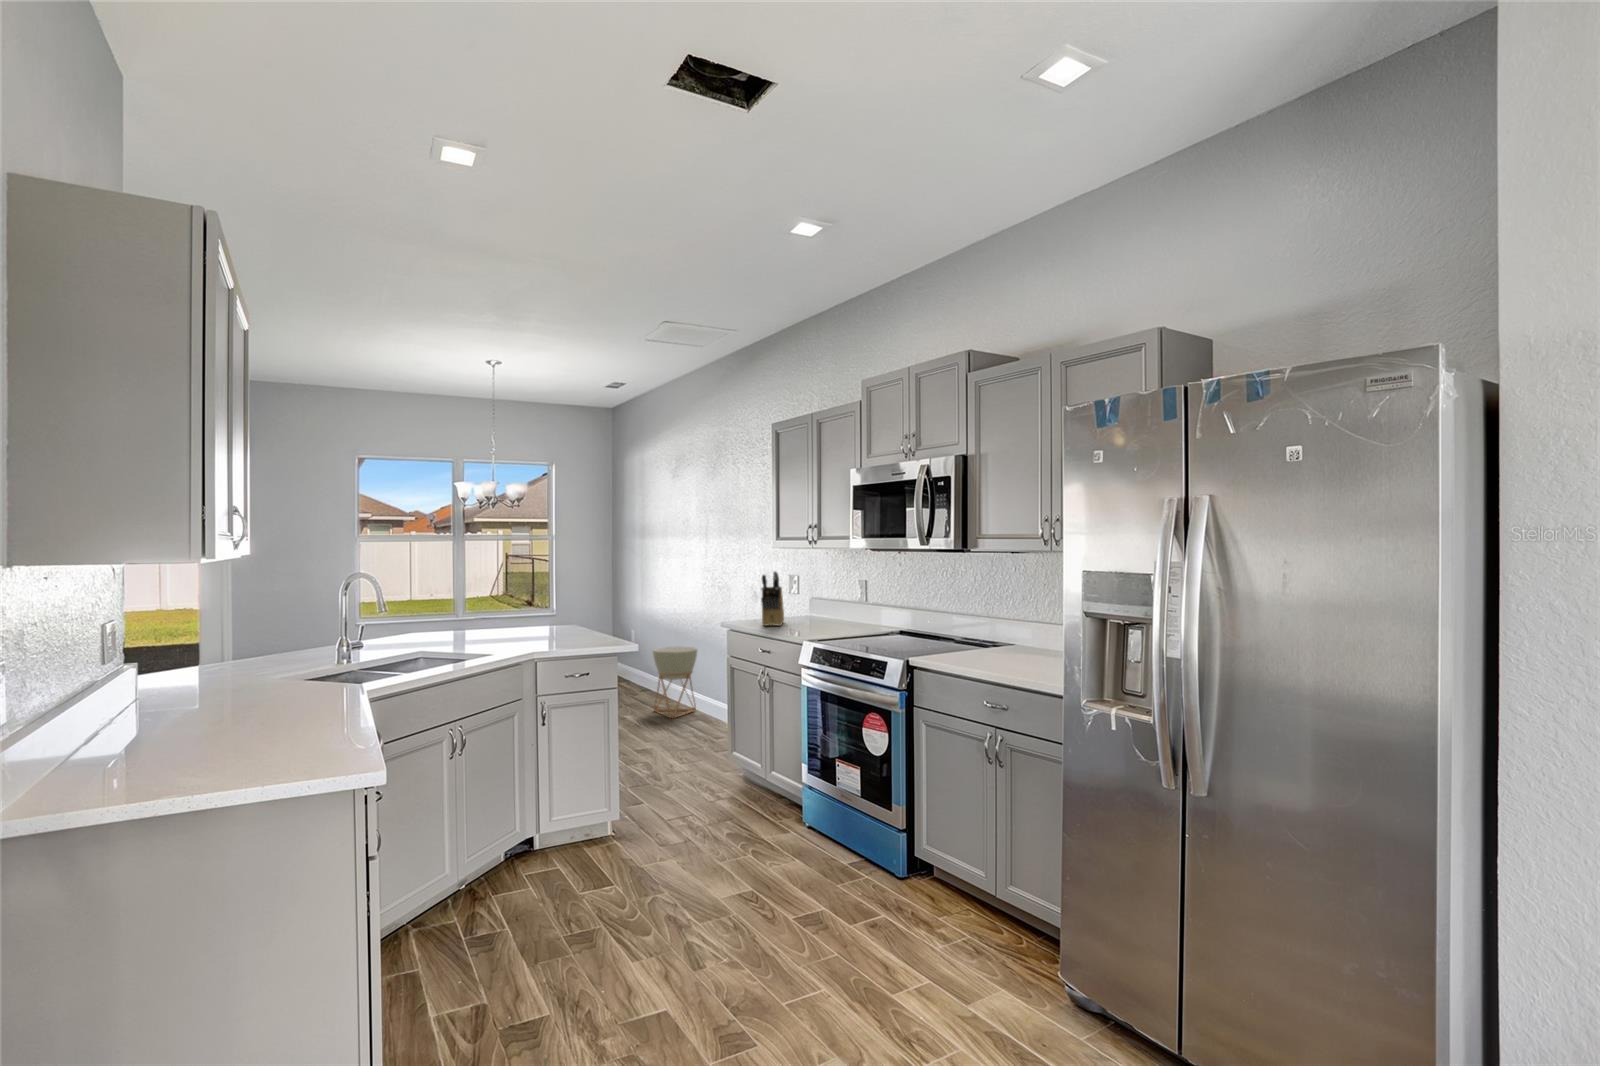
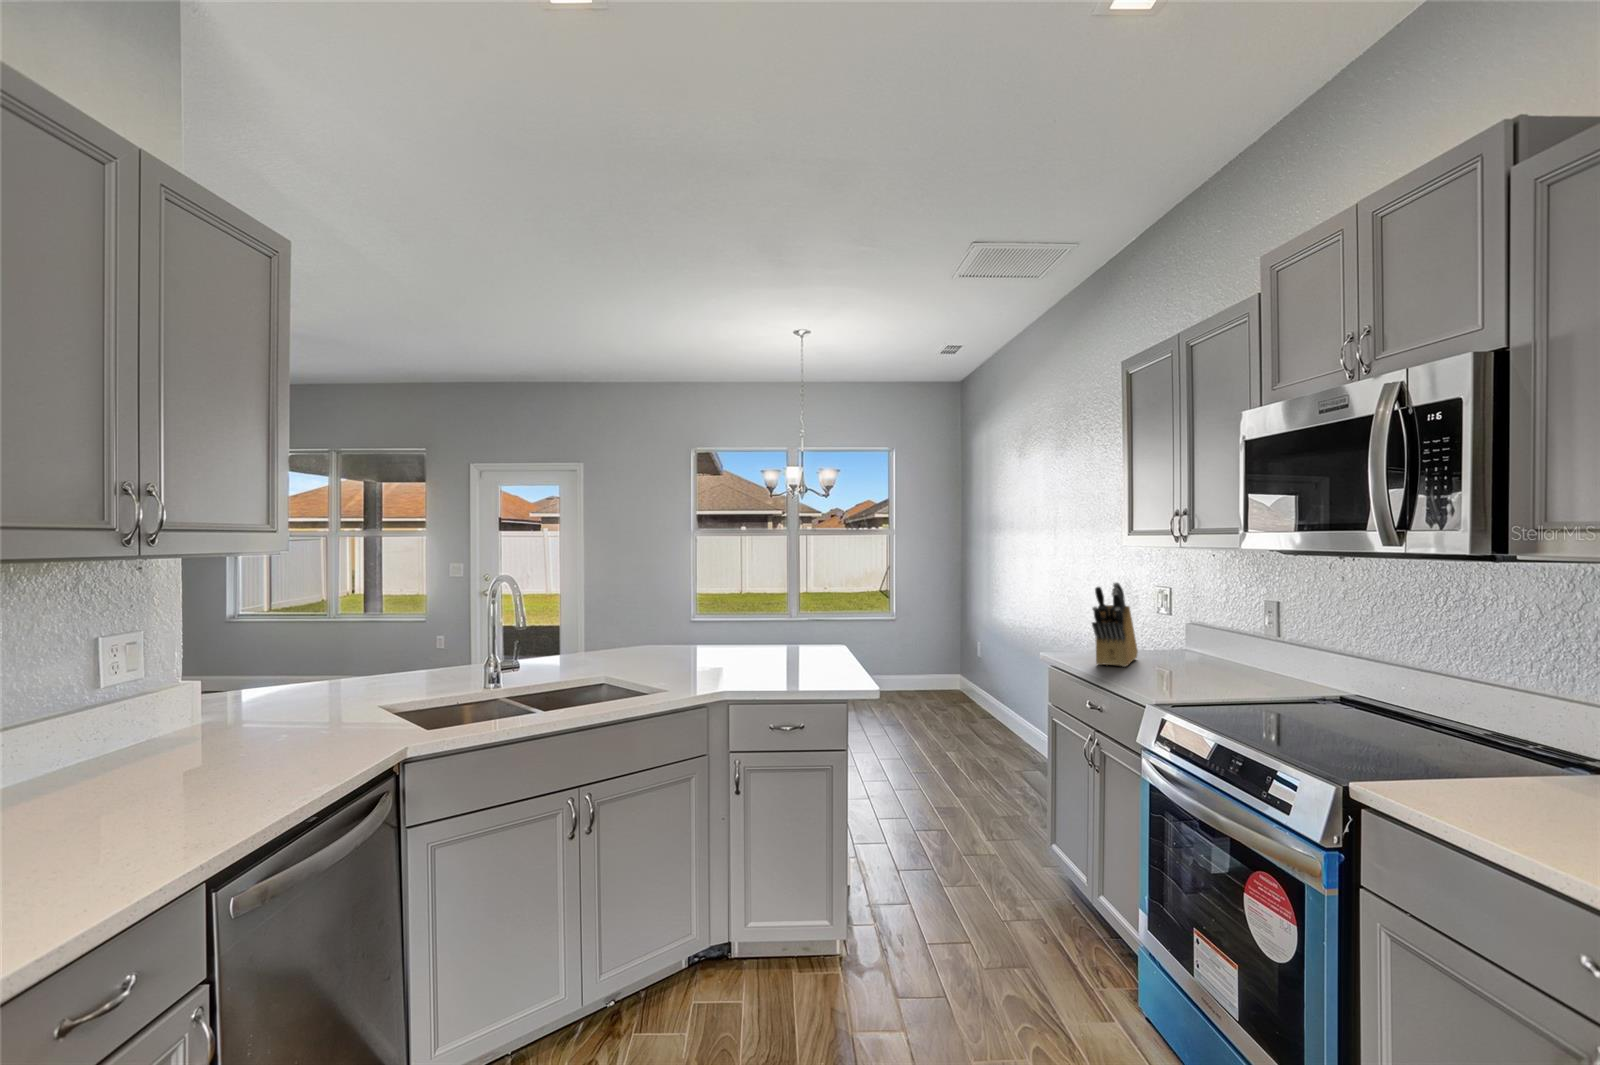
planter: present [653,646,697,718] -> none [982,669,1040,763]

